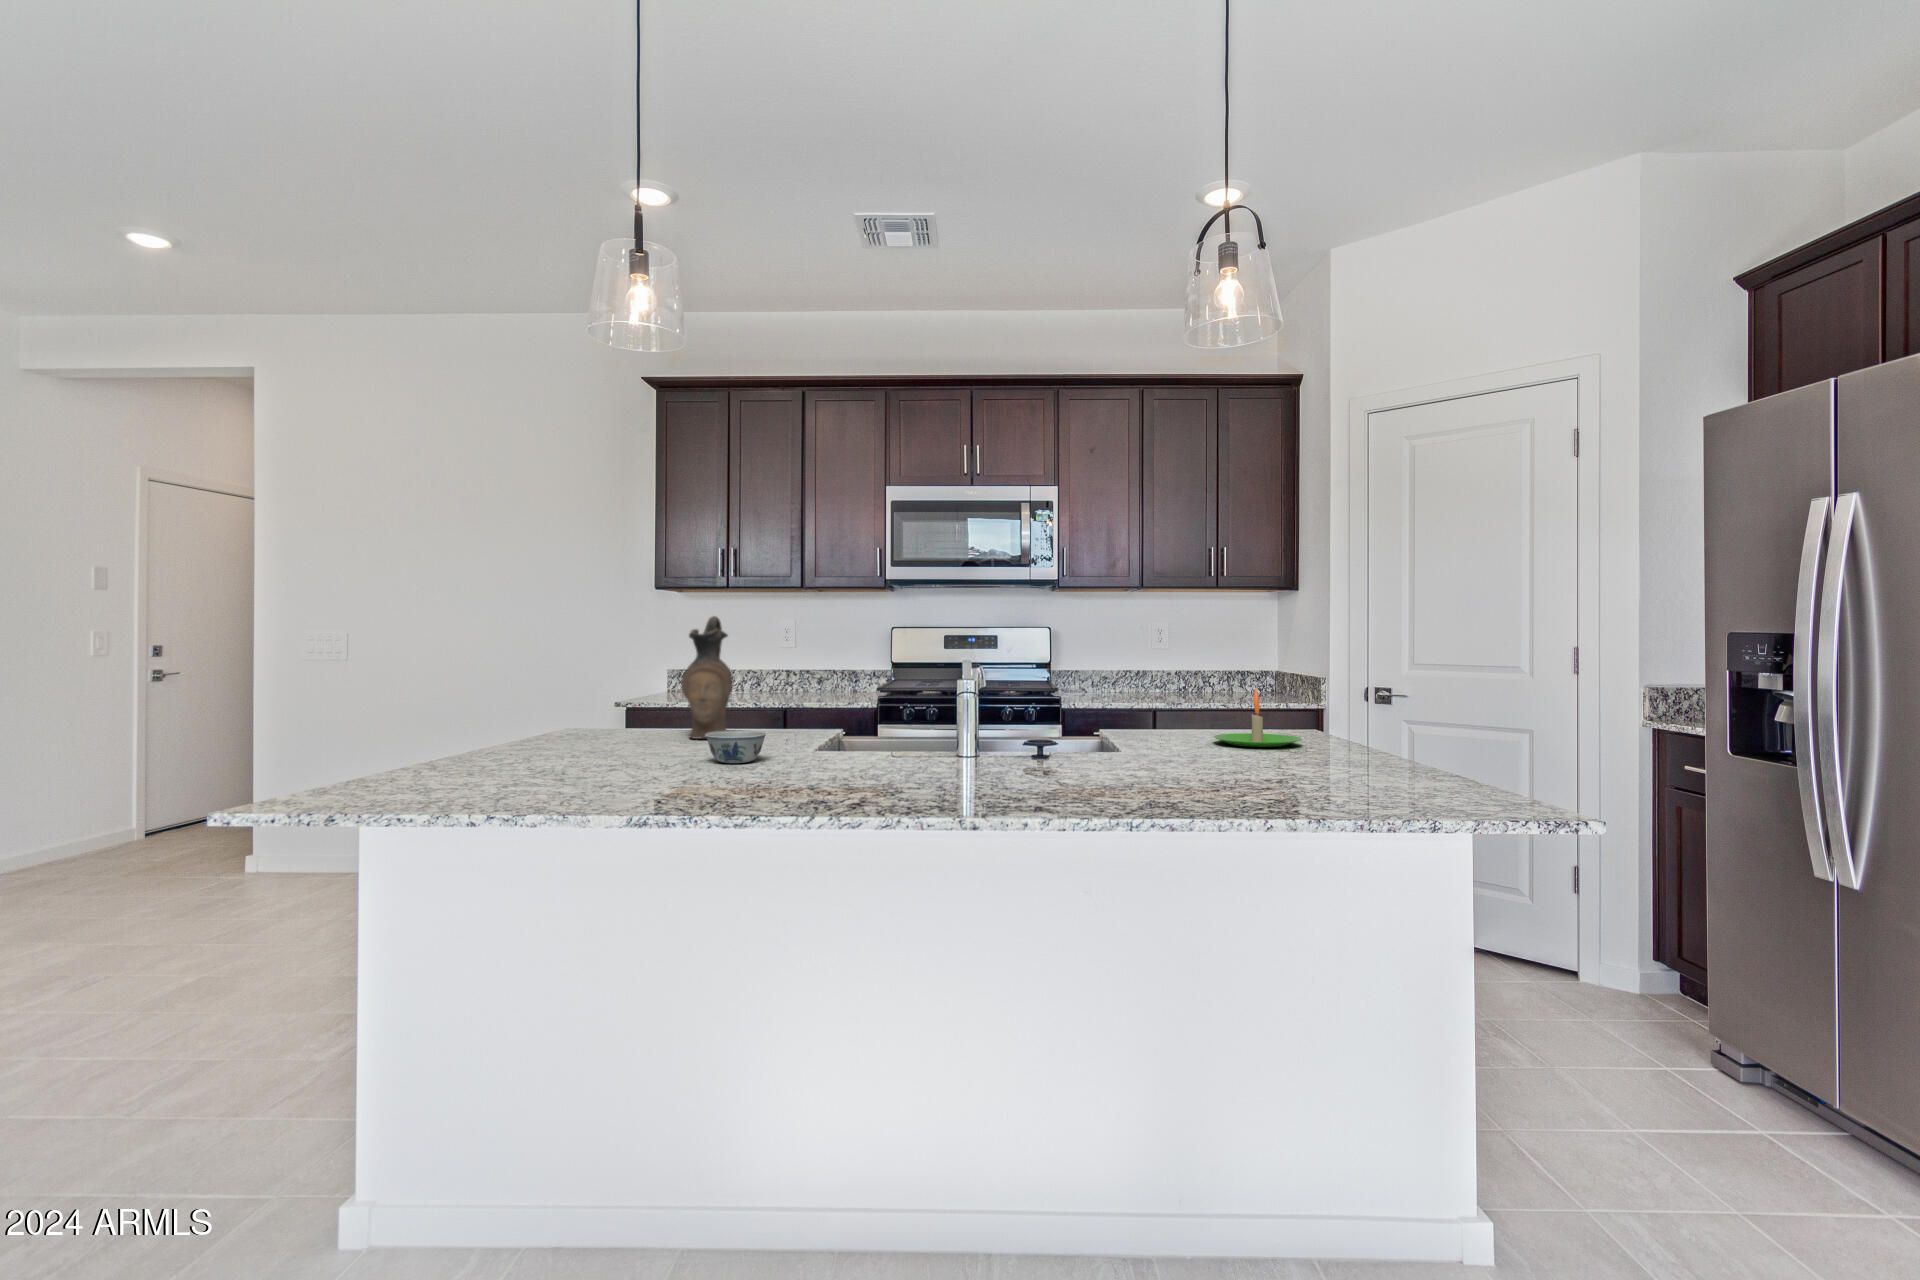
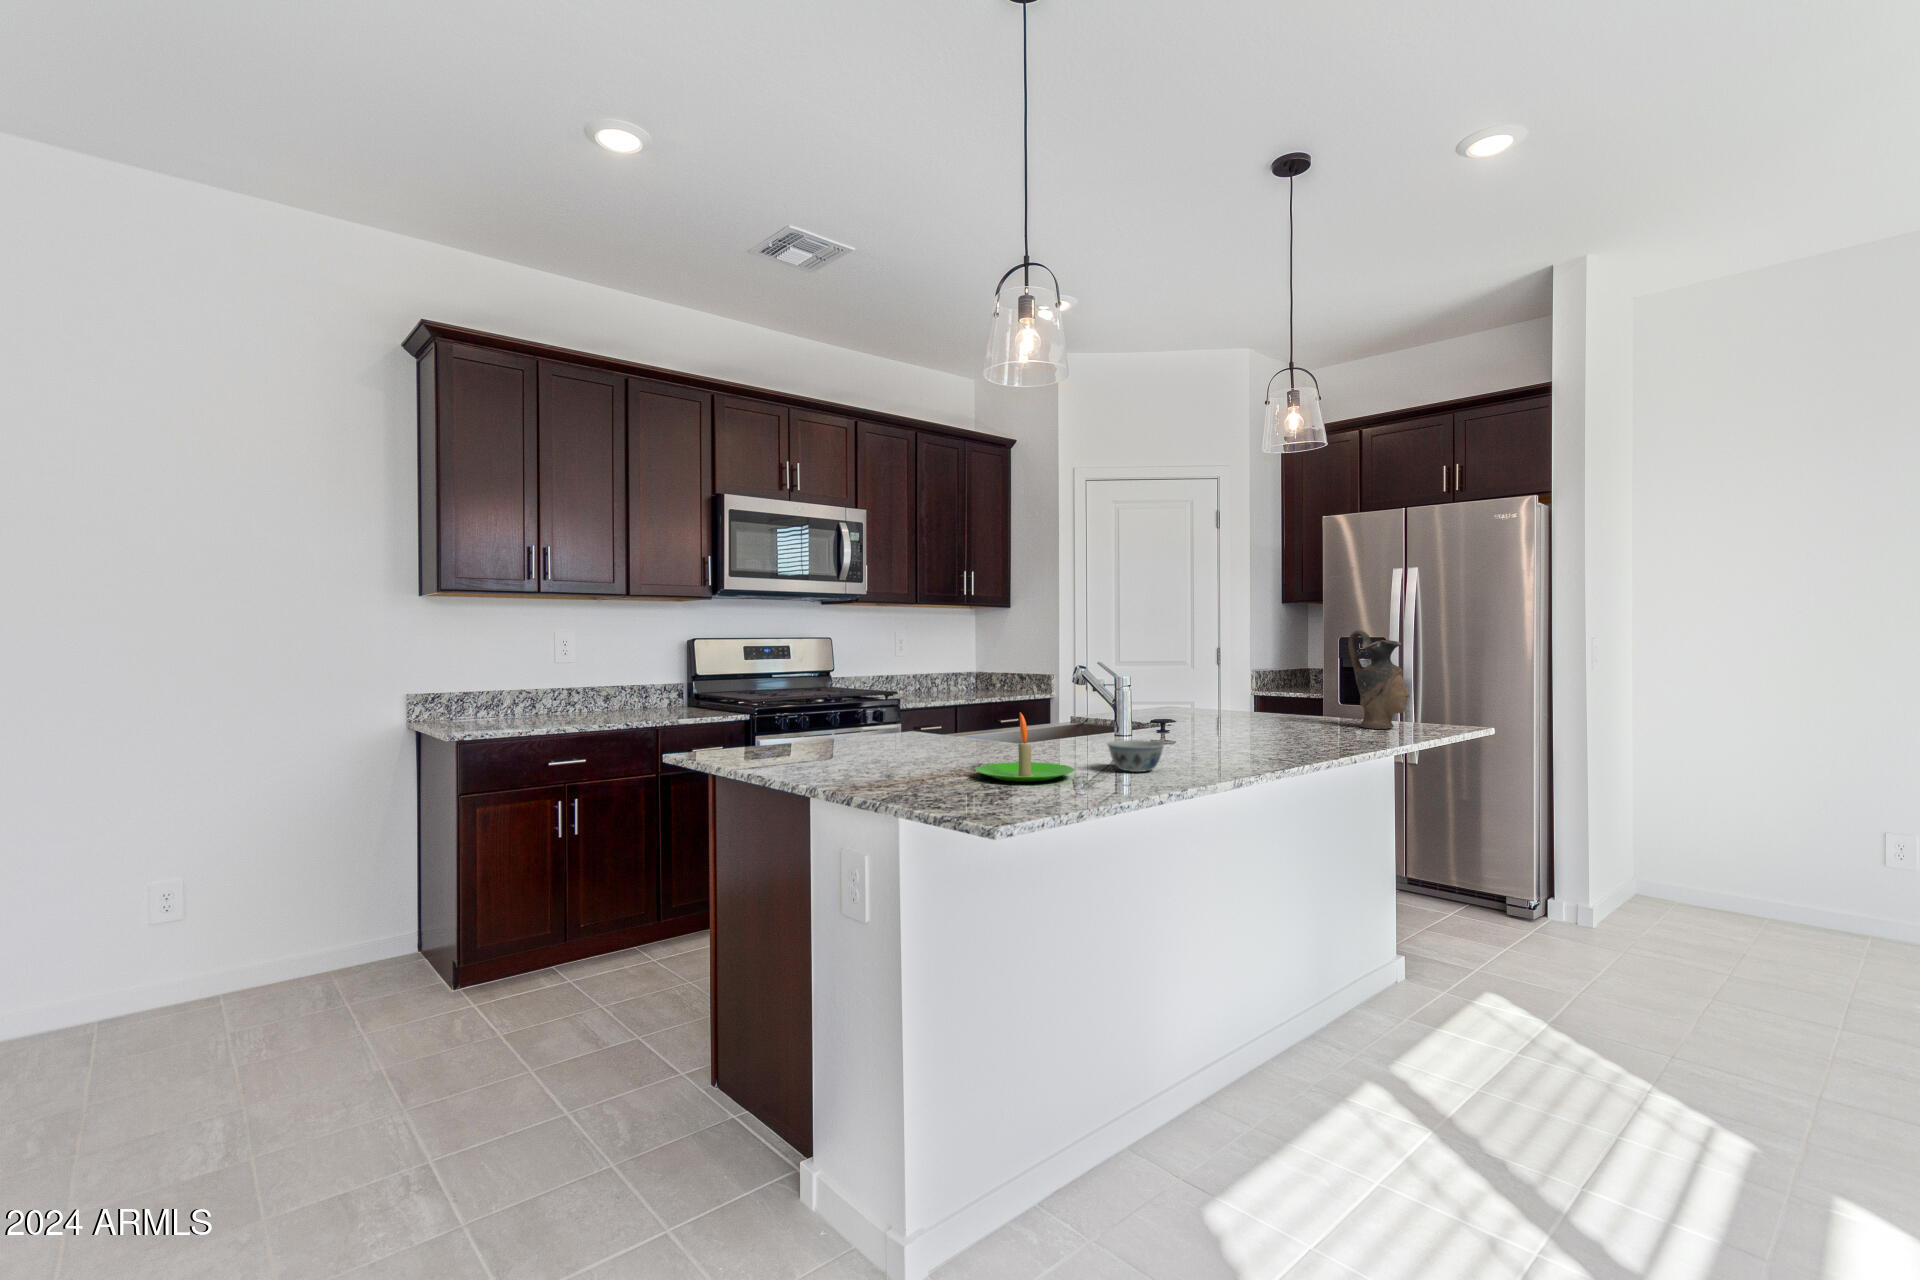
ceramic pitcher: present [681,616,732,739] -> present [1348,630,1409,729]
candle: present [1213,689,1302,747] -> present [976,712,1074,782]

